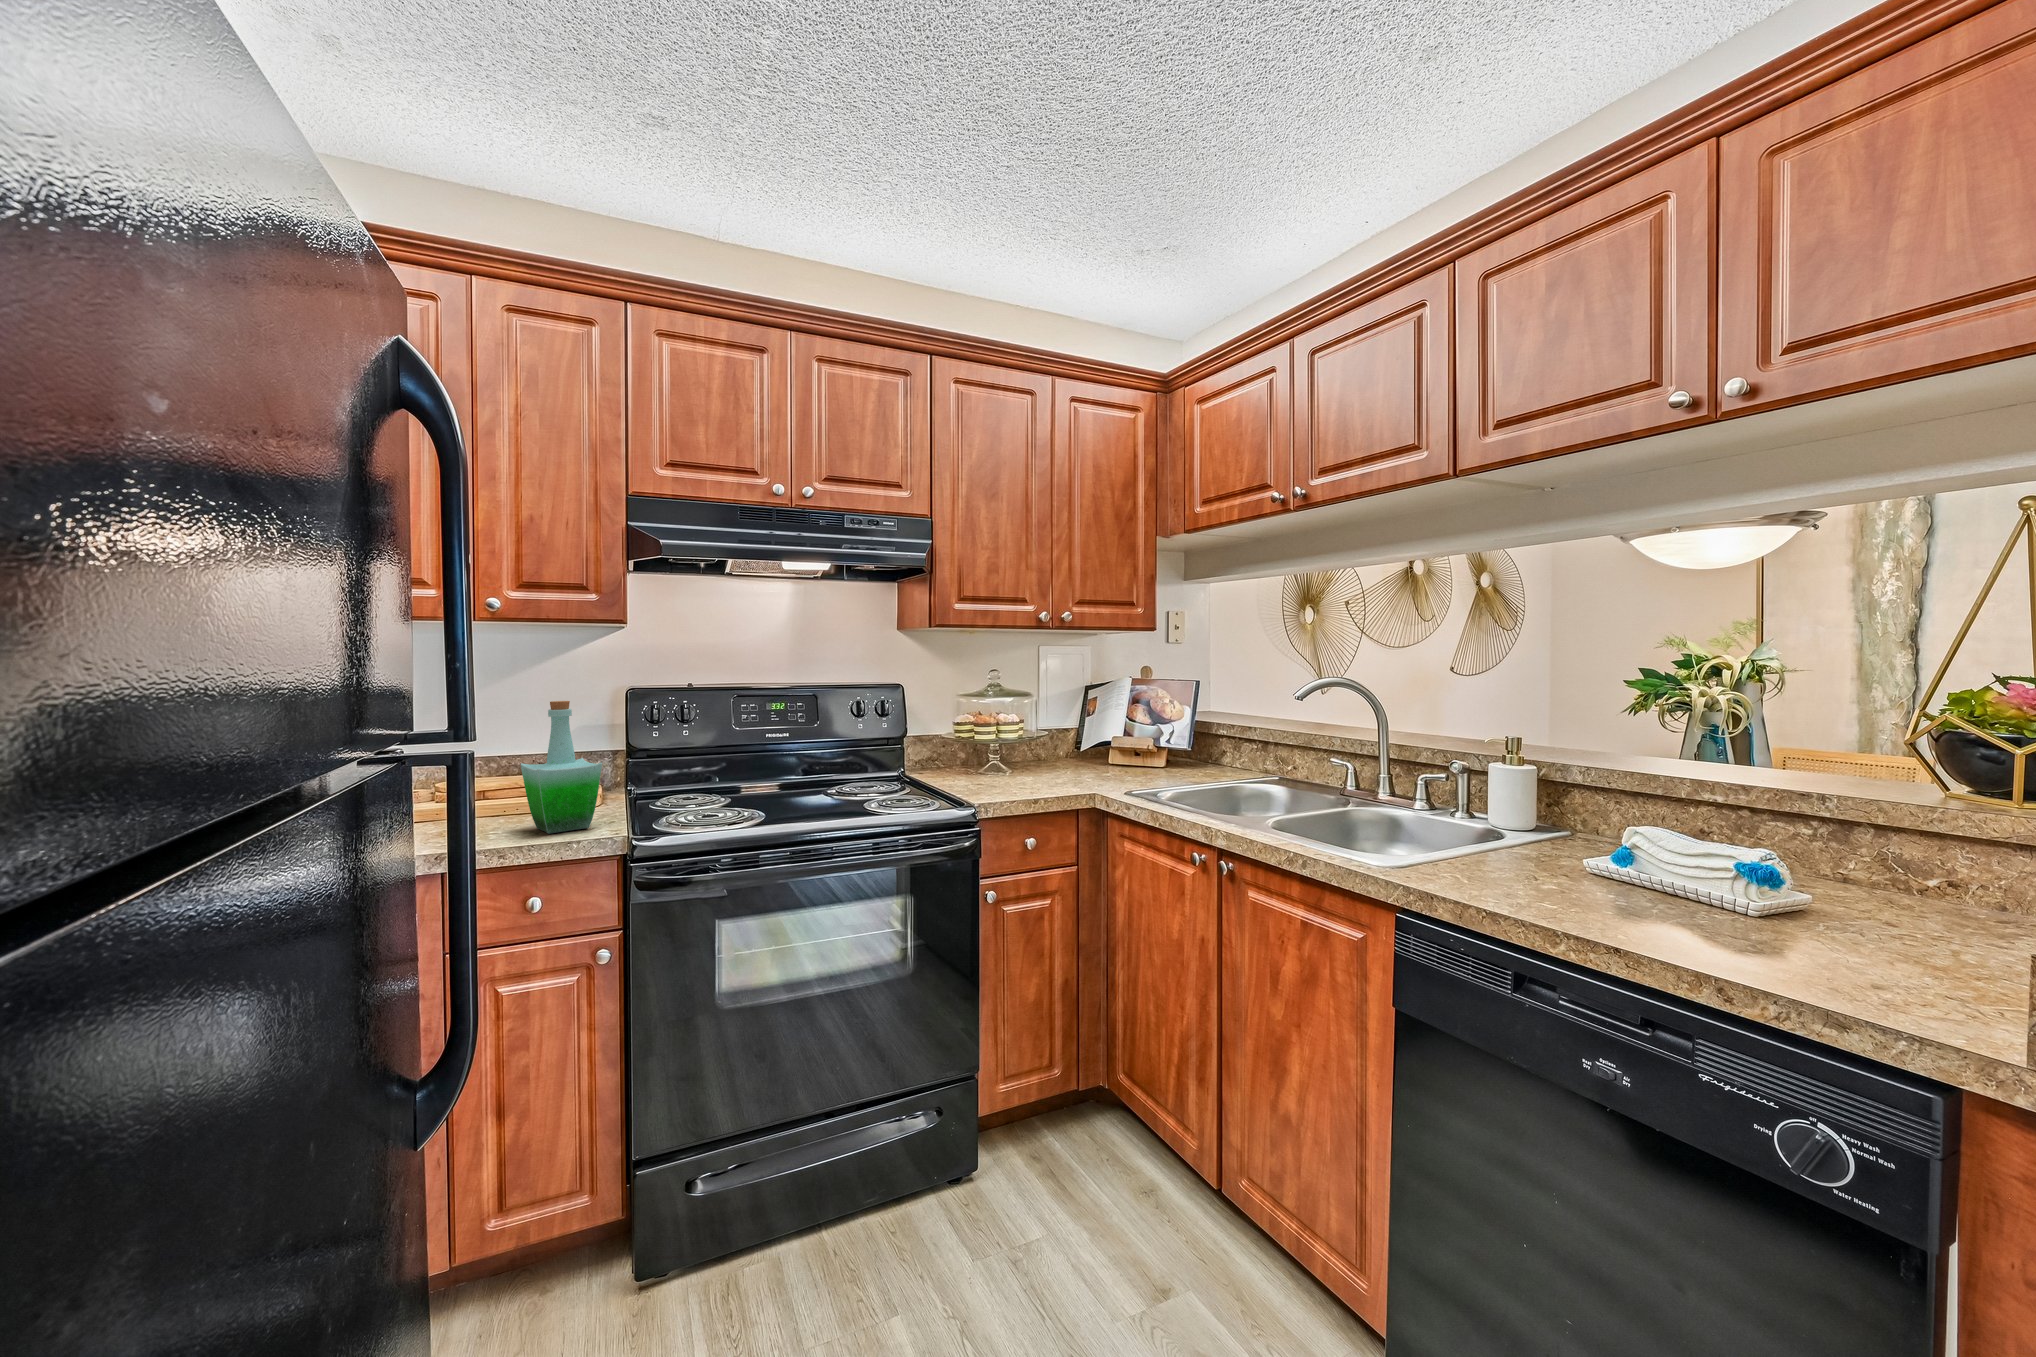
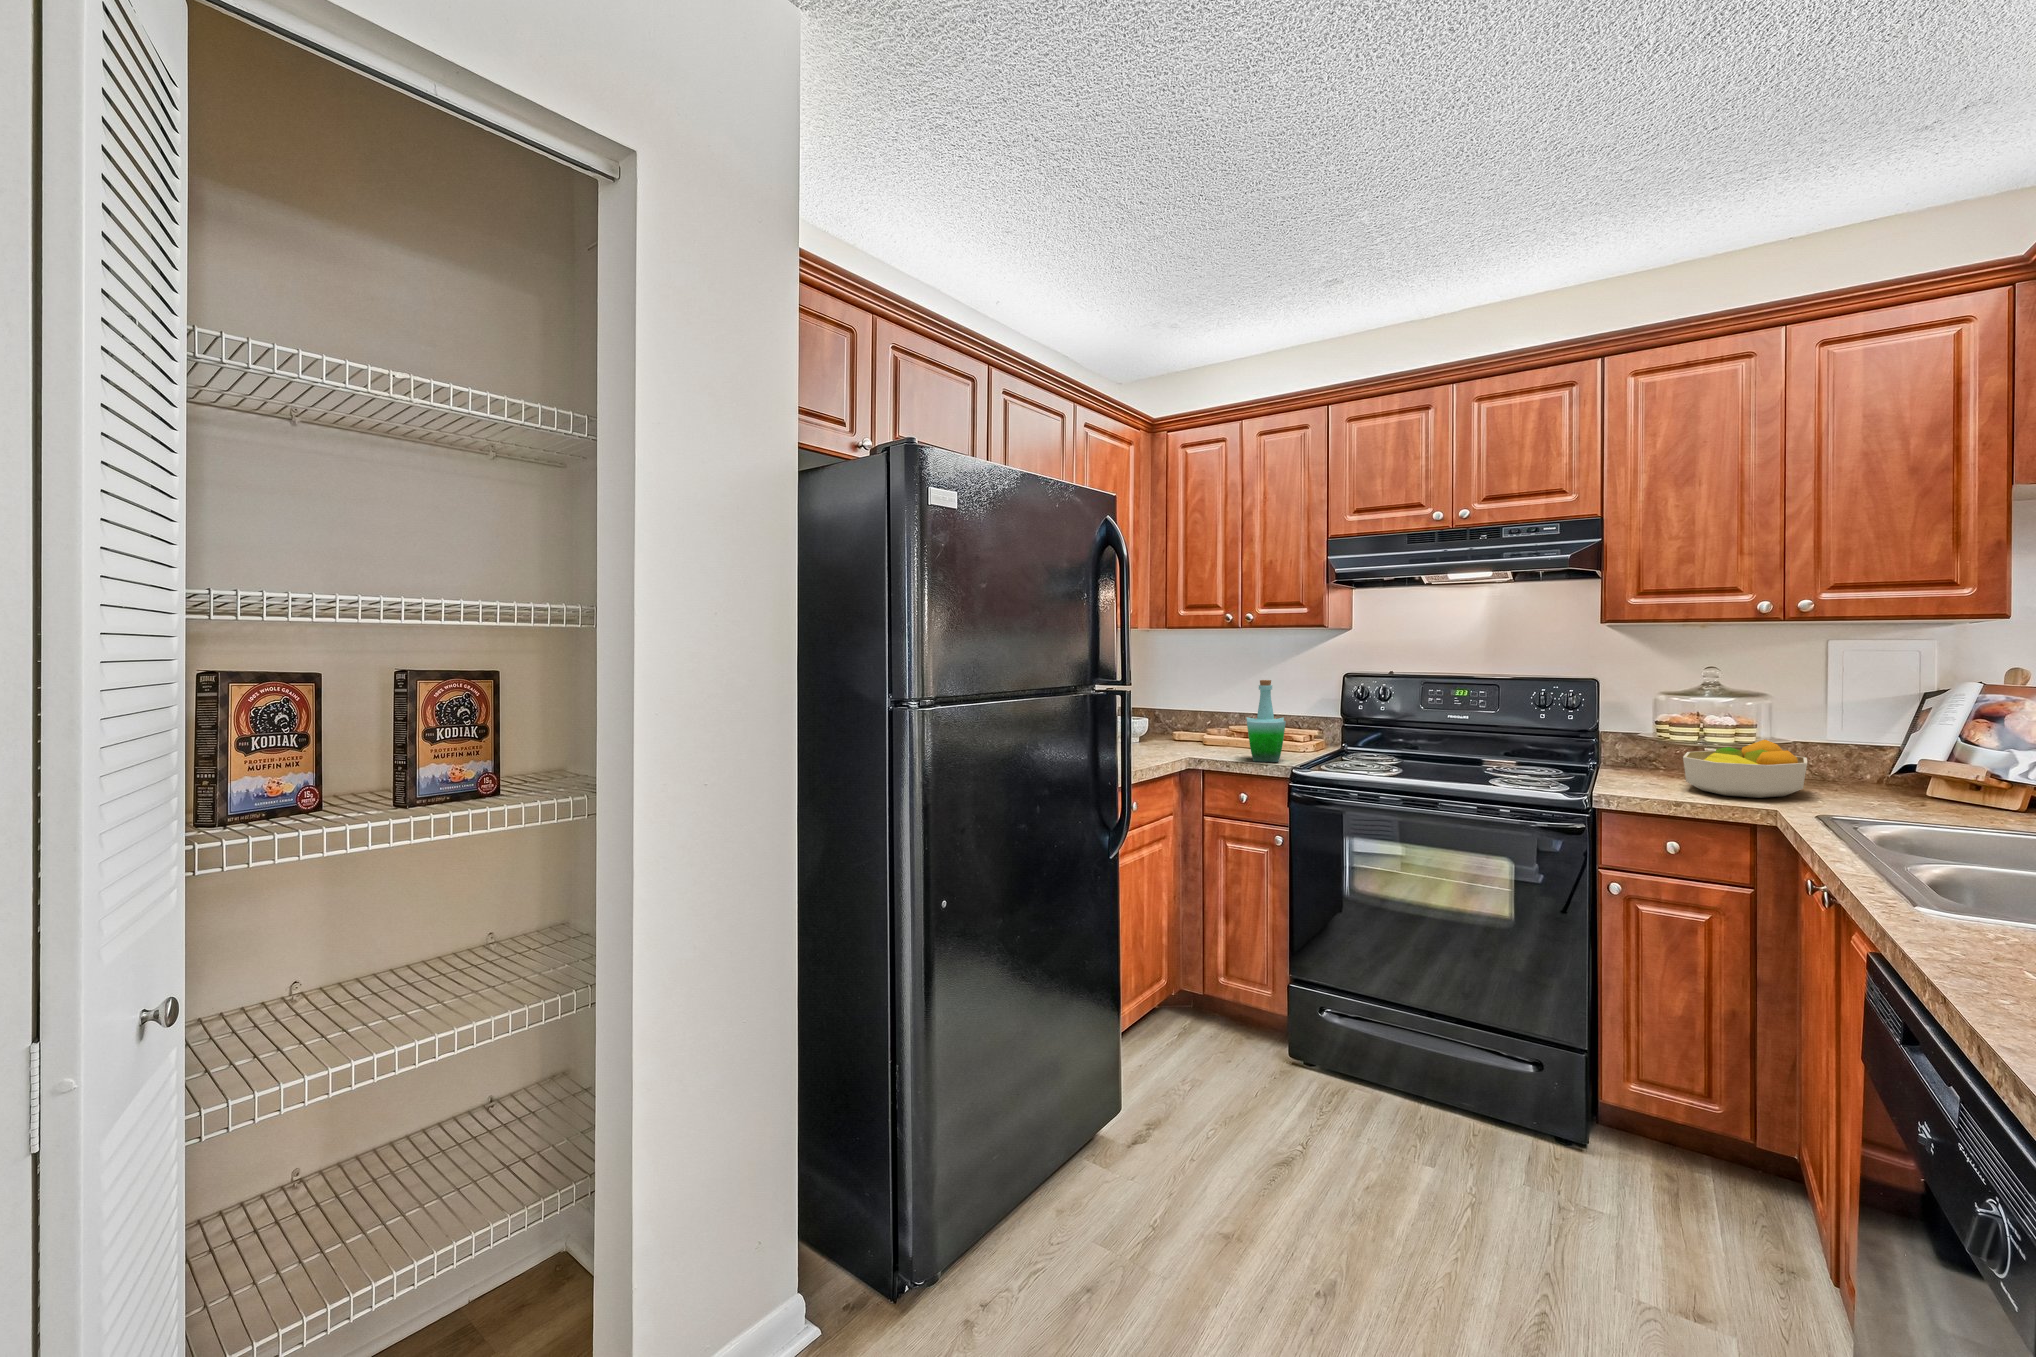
fruit bowl: none [1000,733,1085,787] -> present [1683,739,1807,798]

